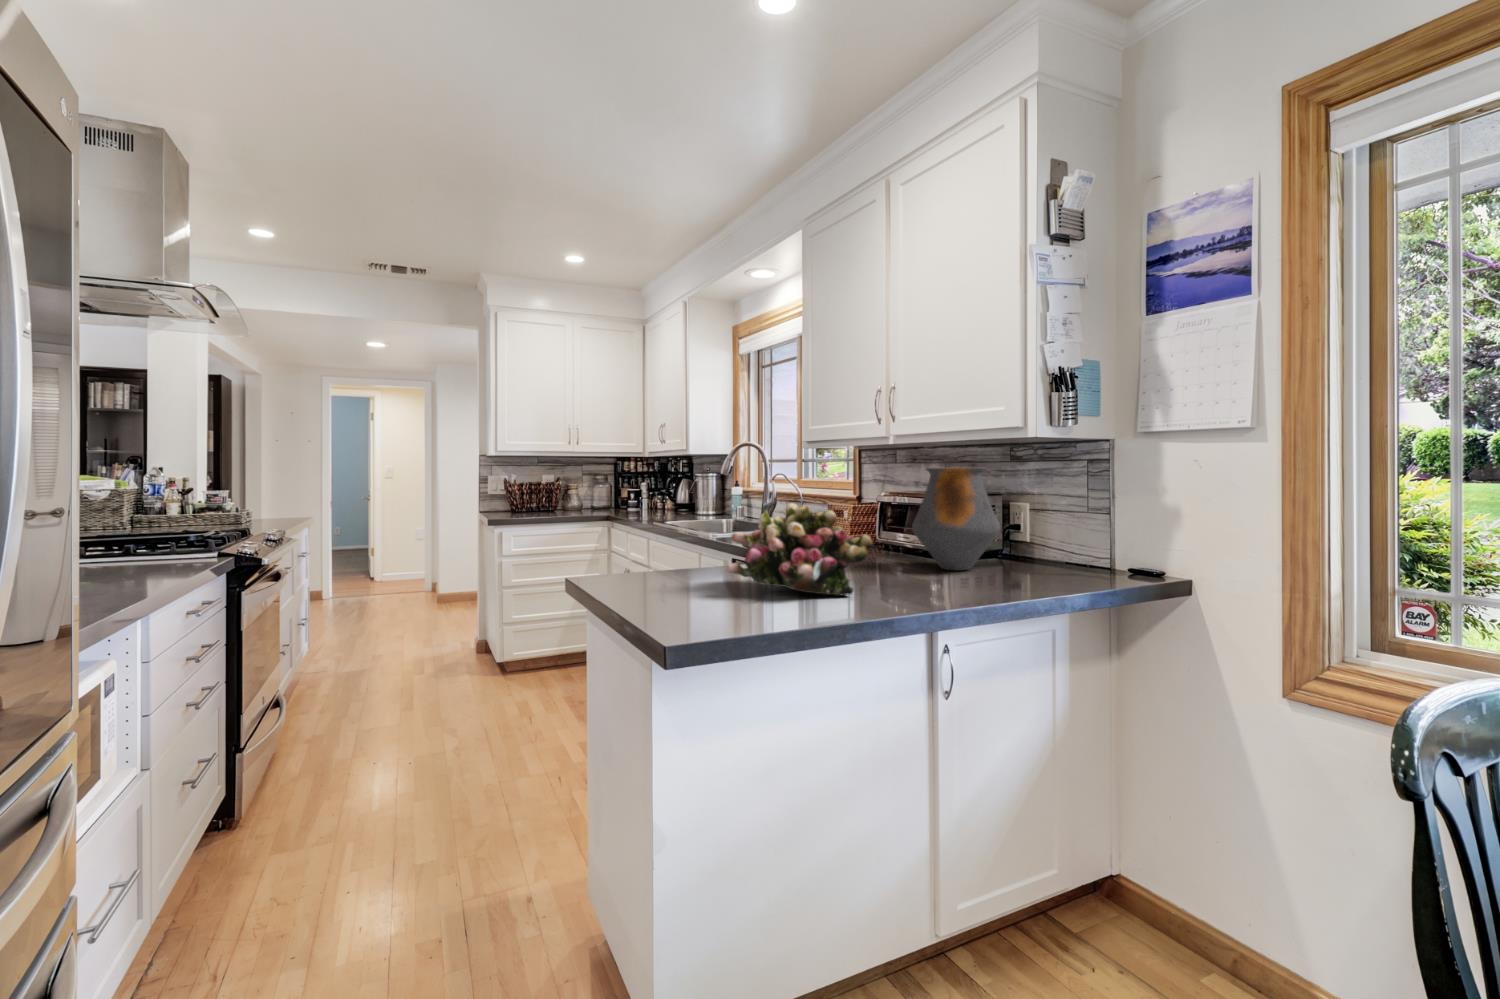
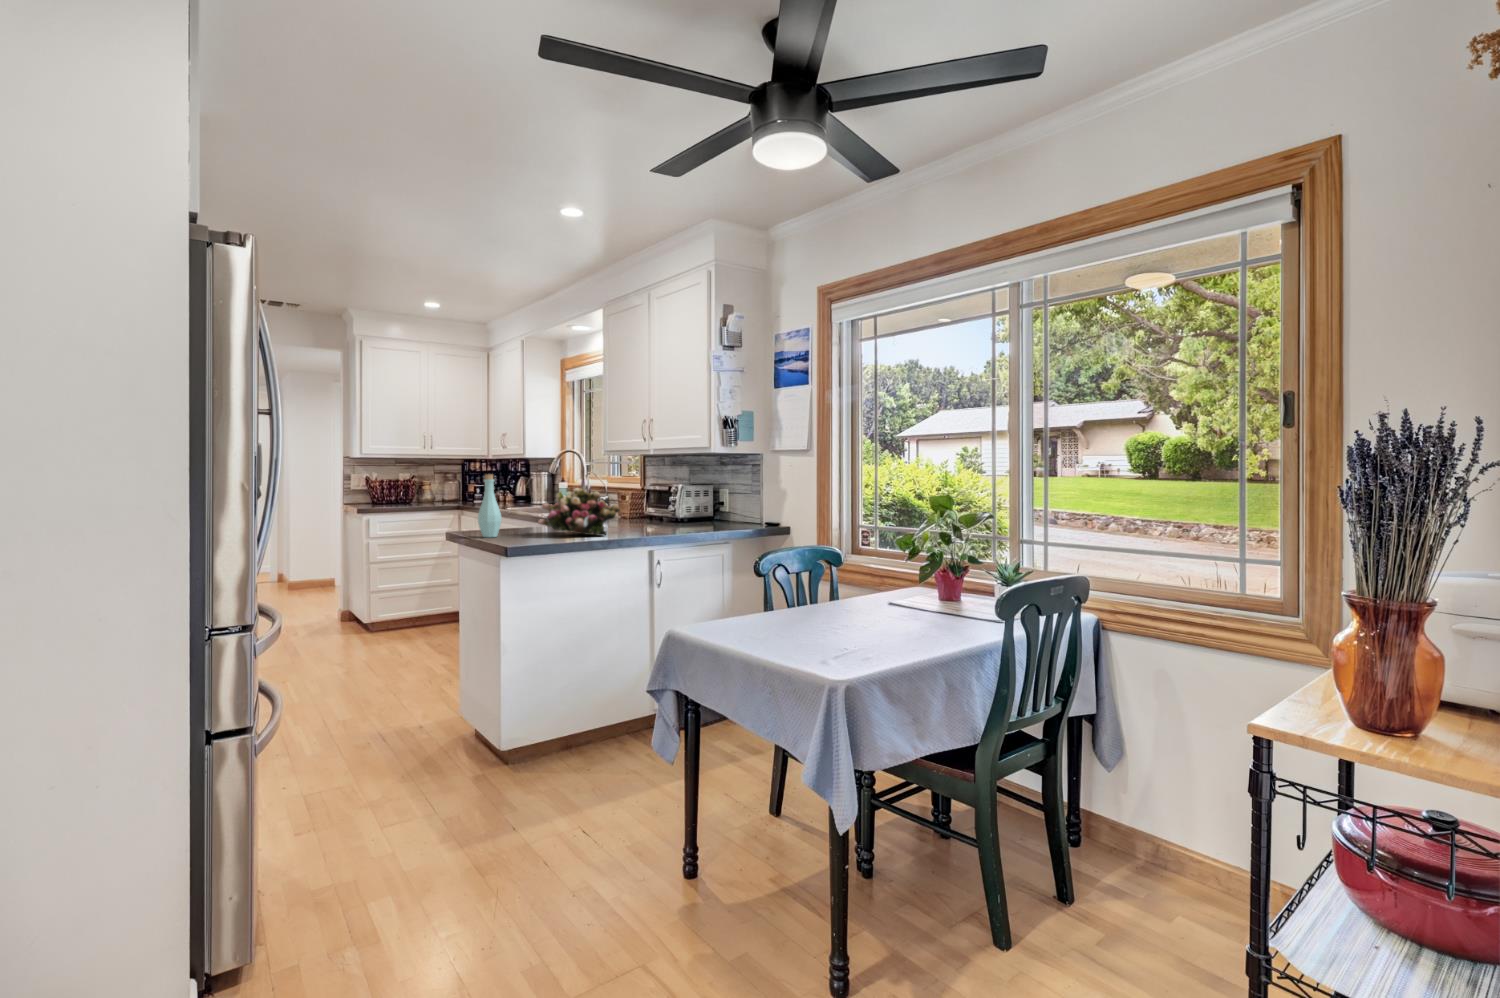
vase: present [912,467,1001,570] -> none [653,469,702,528]
bottle: none [620,481,662,597] -> present [478,474,502,537]

